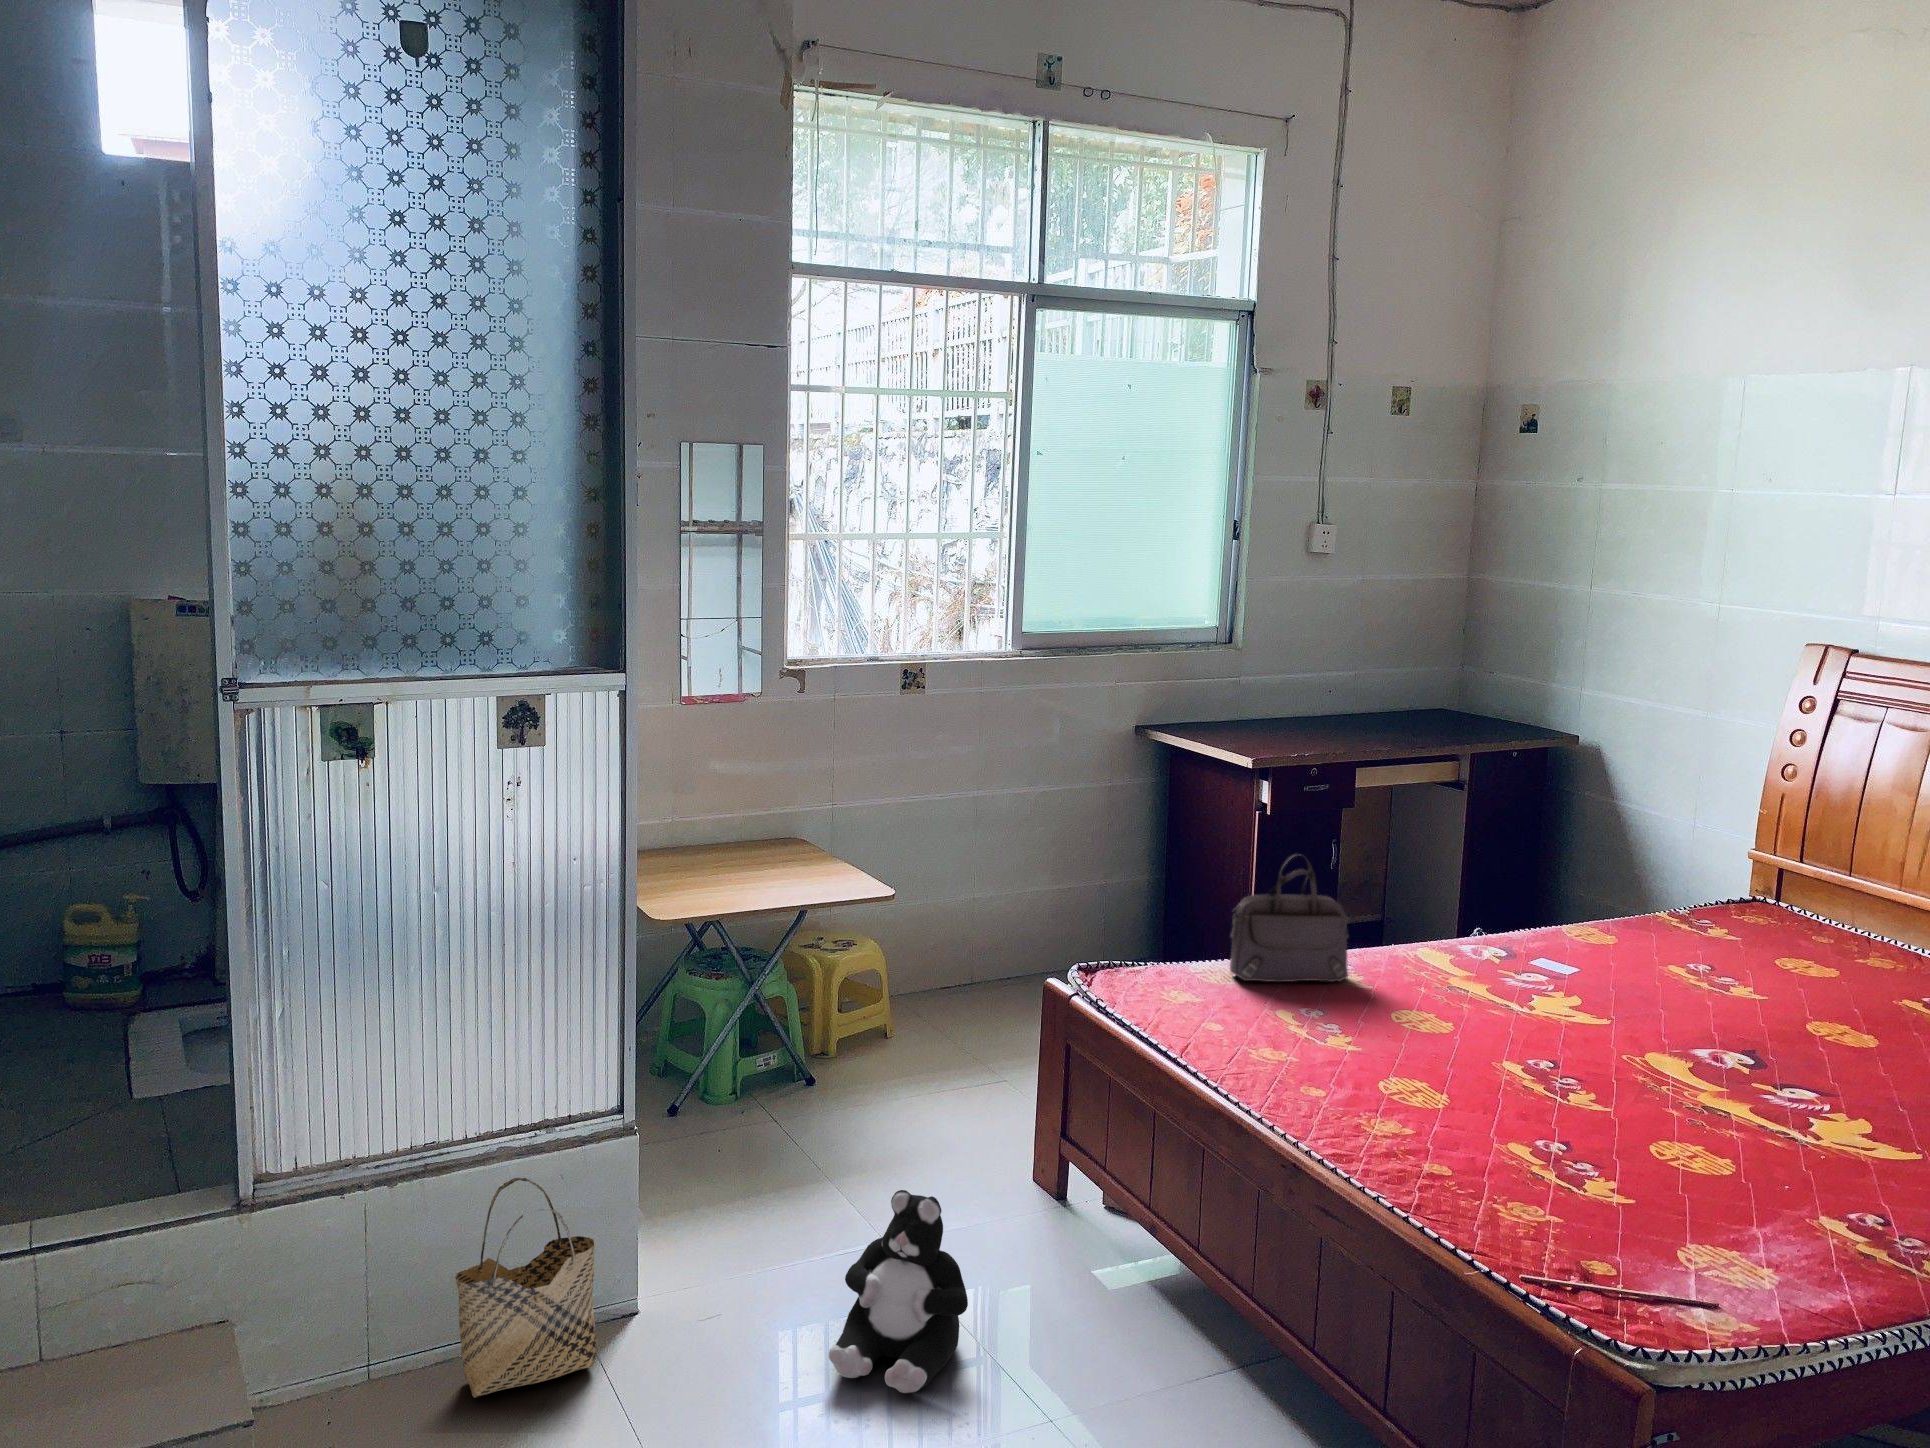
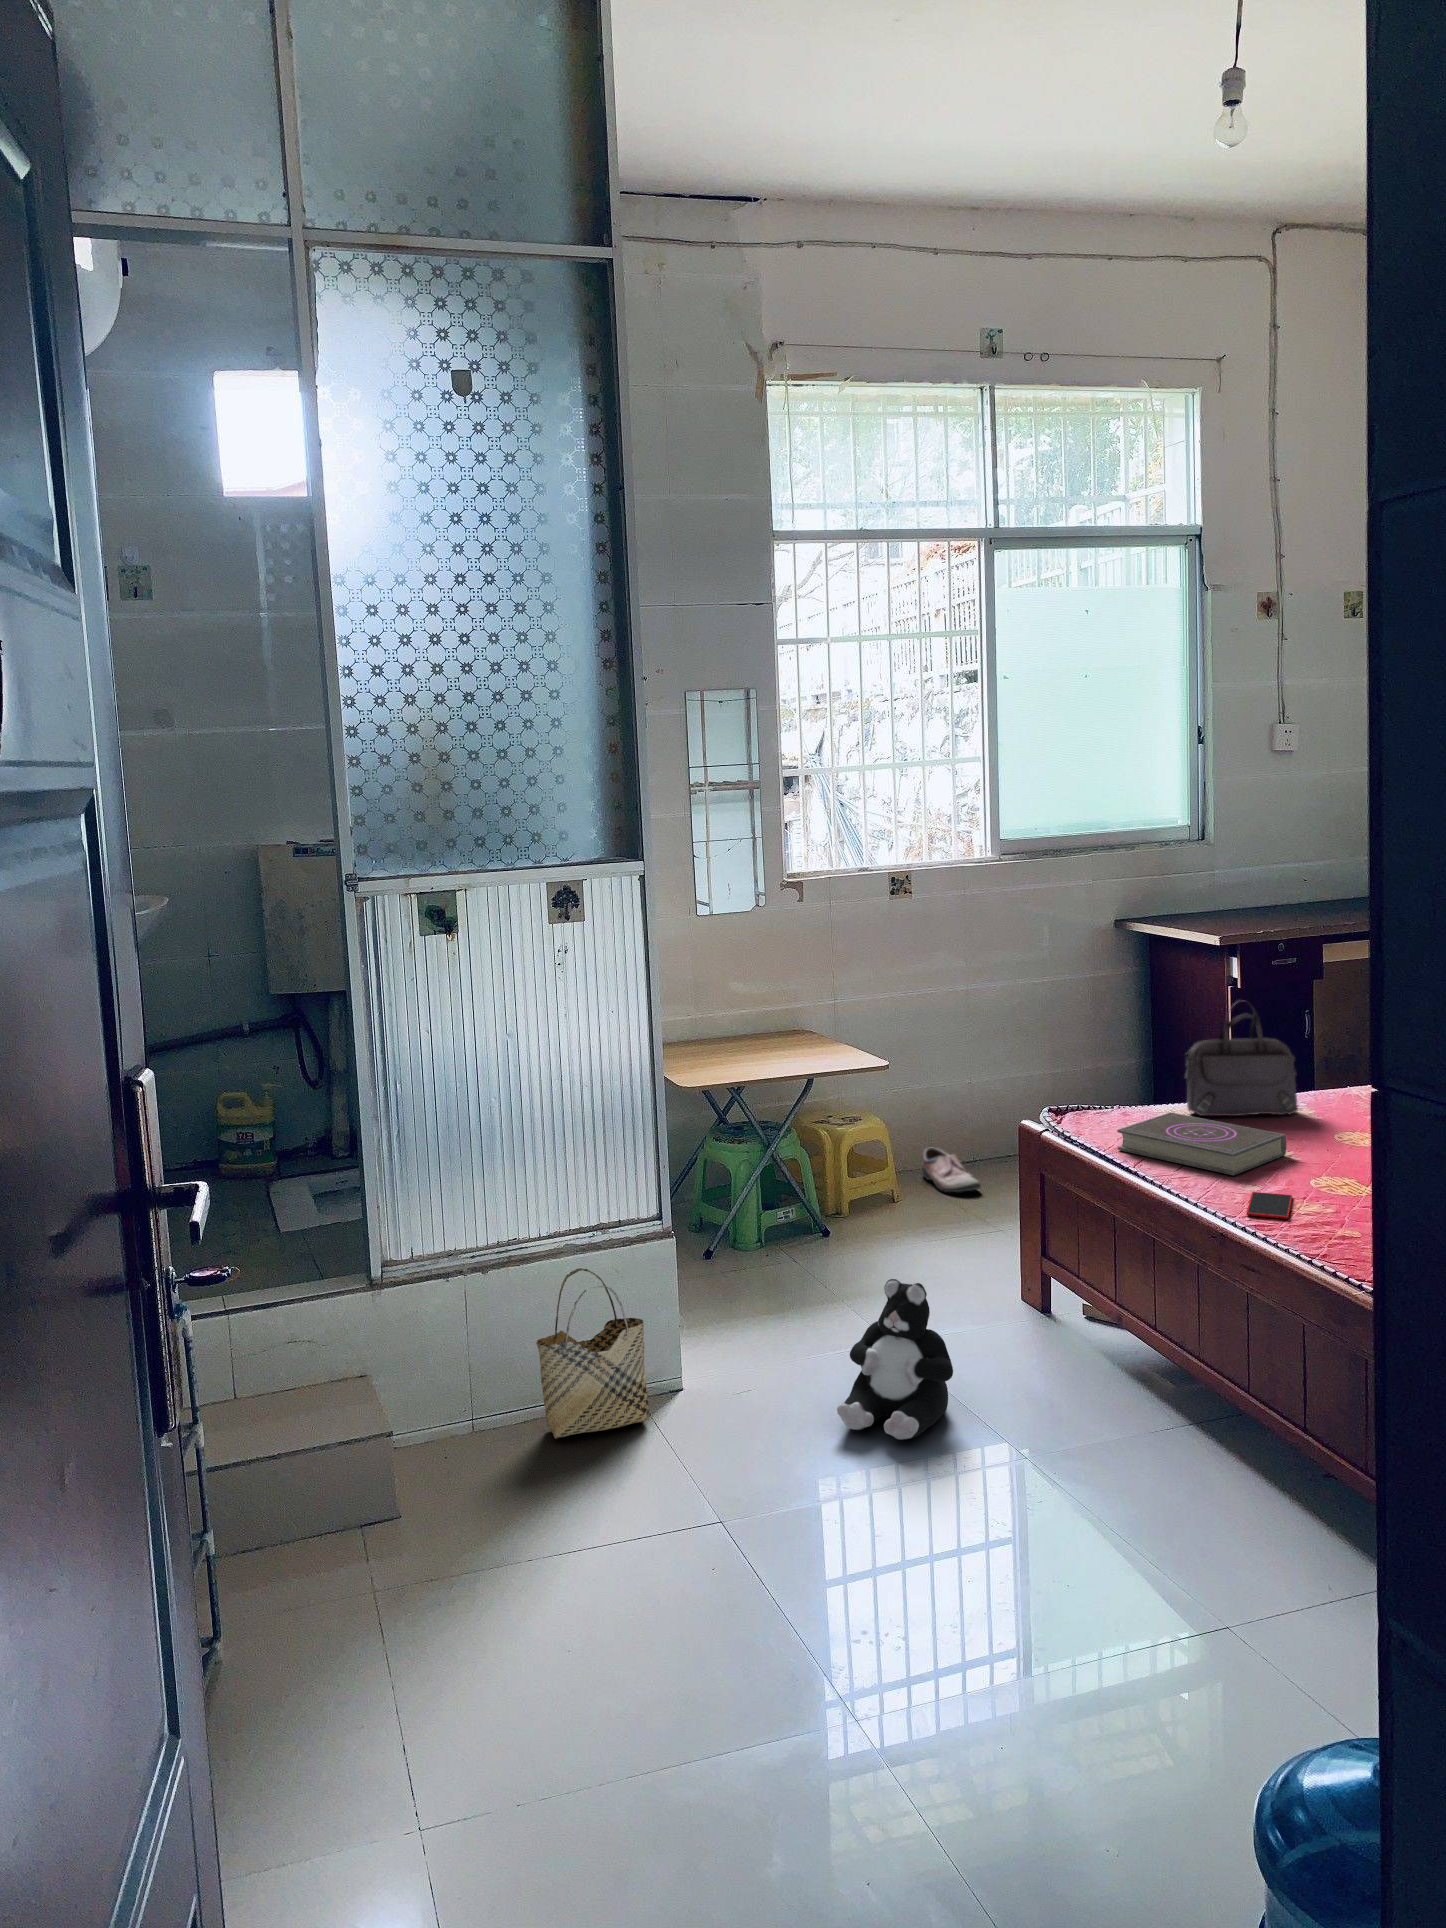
shoe: none [918,972,984,1027] -> present [922,1148,981,1192]
book: none [1160,981,1346,1071] -> present [1117,1112,1287,1175]
smartphone: none [1315,1097,1362,1139] -> present [1246,1192,1292,1219]

